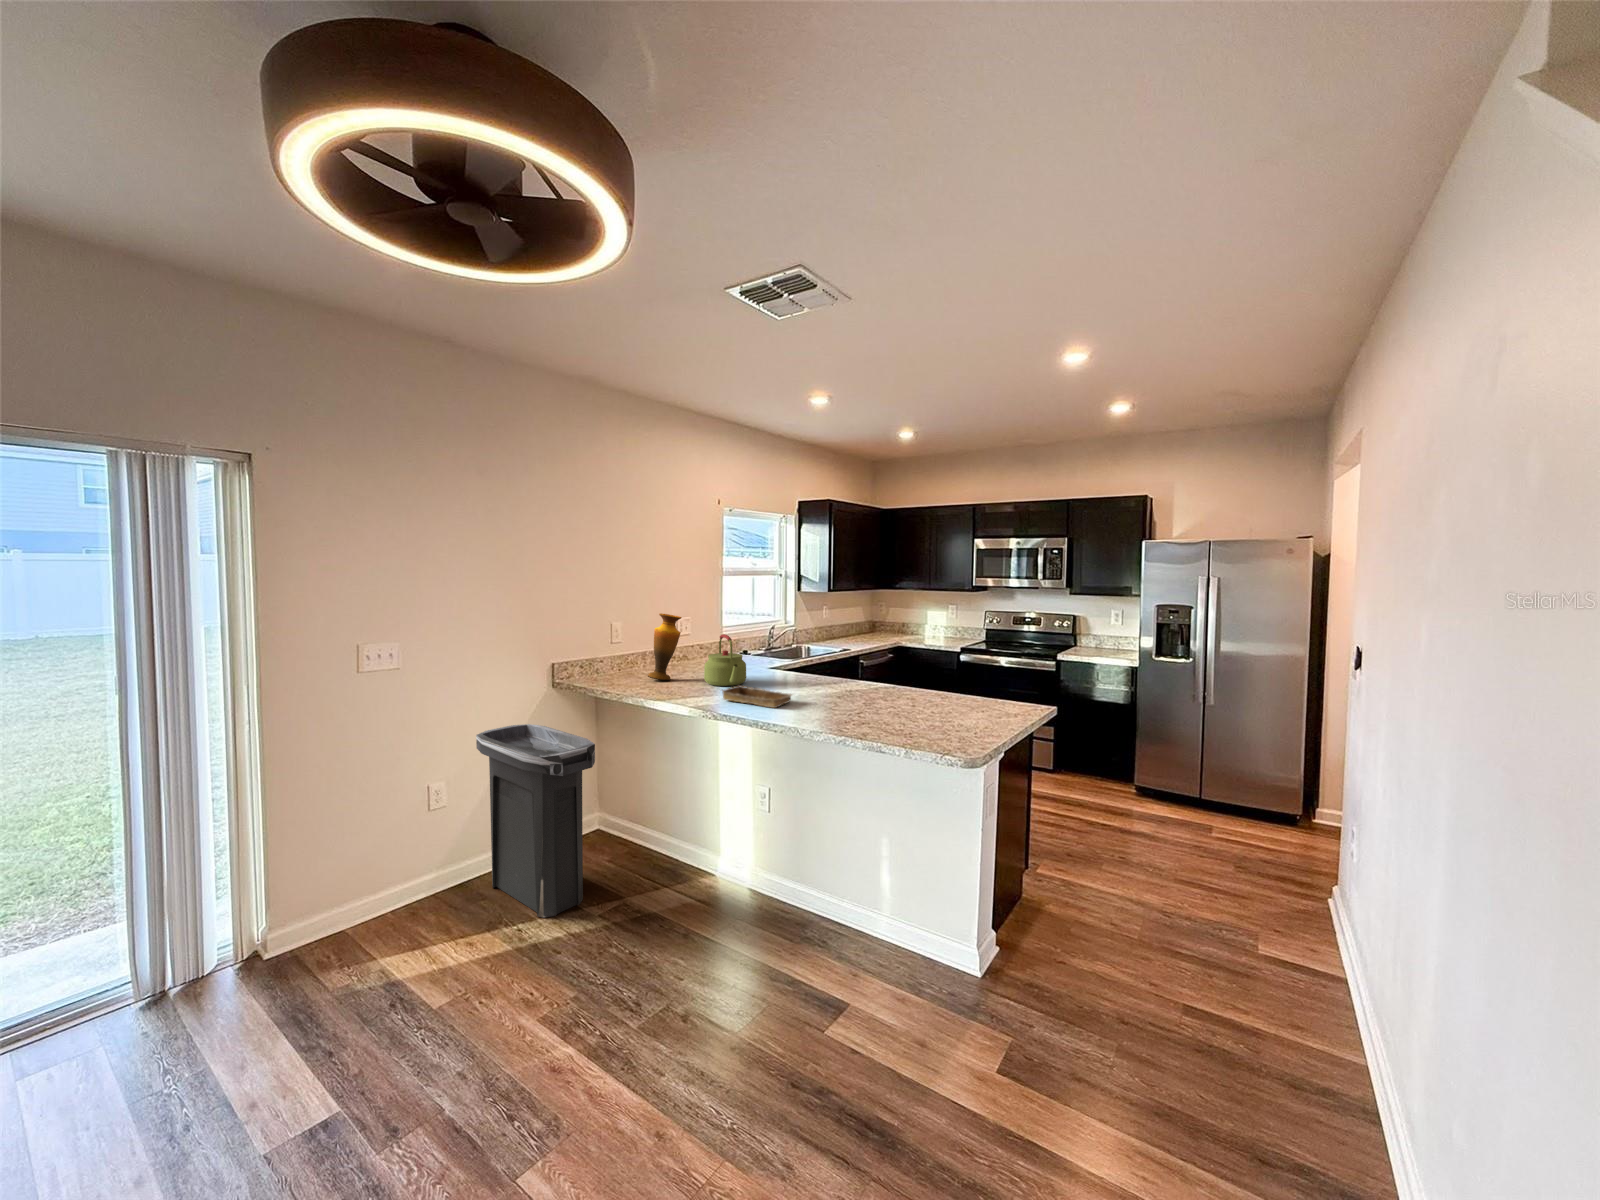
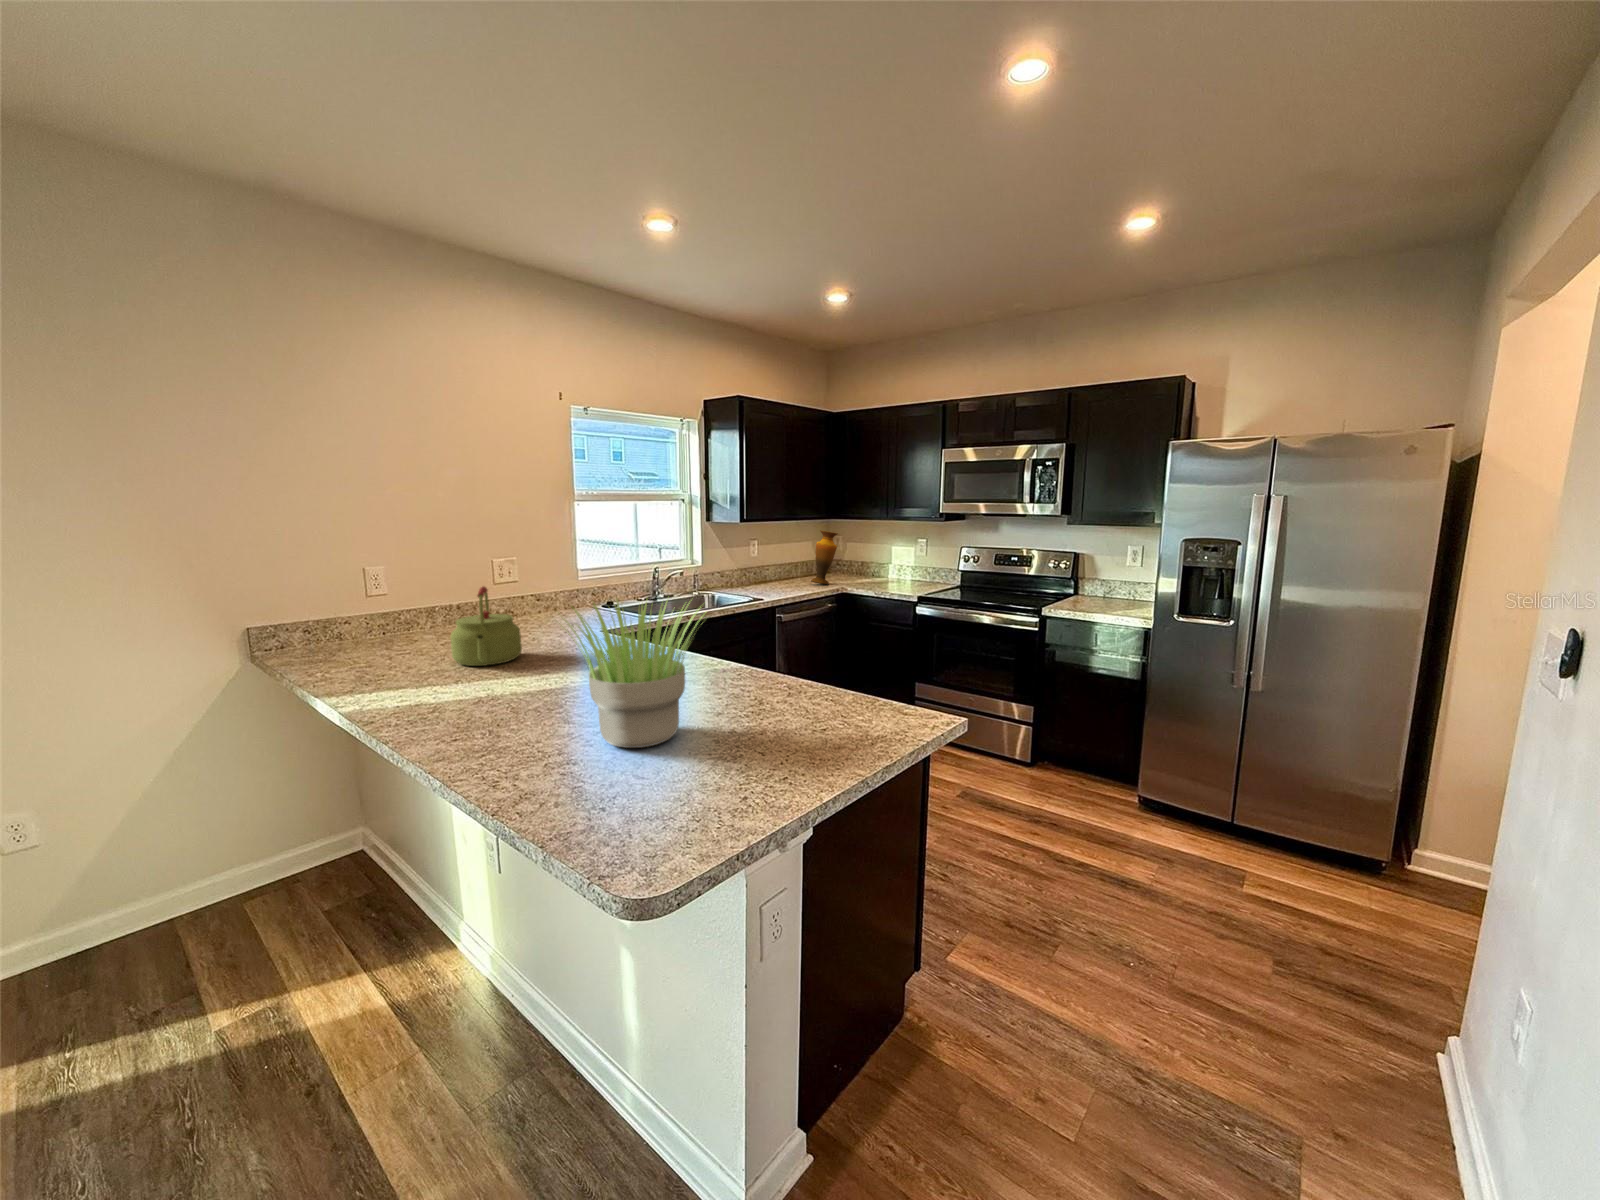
vase: present [648,613,682,680] -> present [811,530,838,585]
potted plant: none [848,635,935,717] -> present [569,601,702,748]
tray: present [722,686,792,708] -> none [403,671,521,720]
trash can: present [476,724,595,917] -> none [57,721,234,1031]

